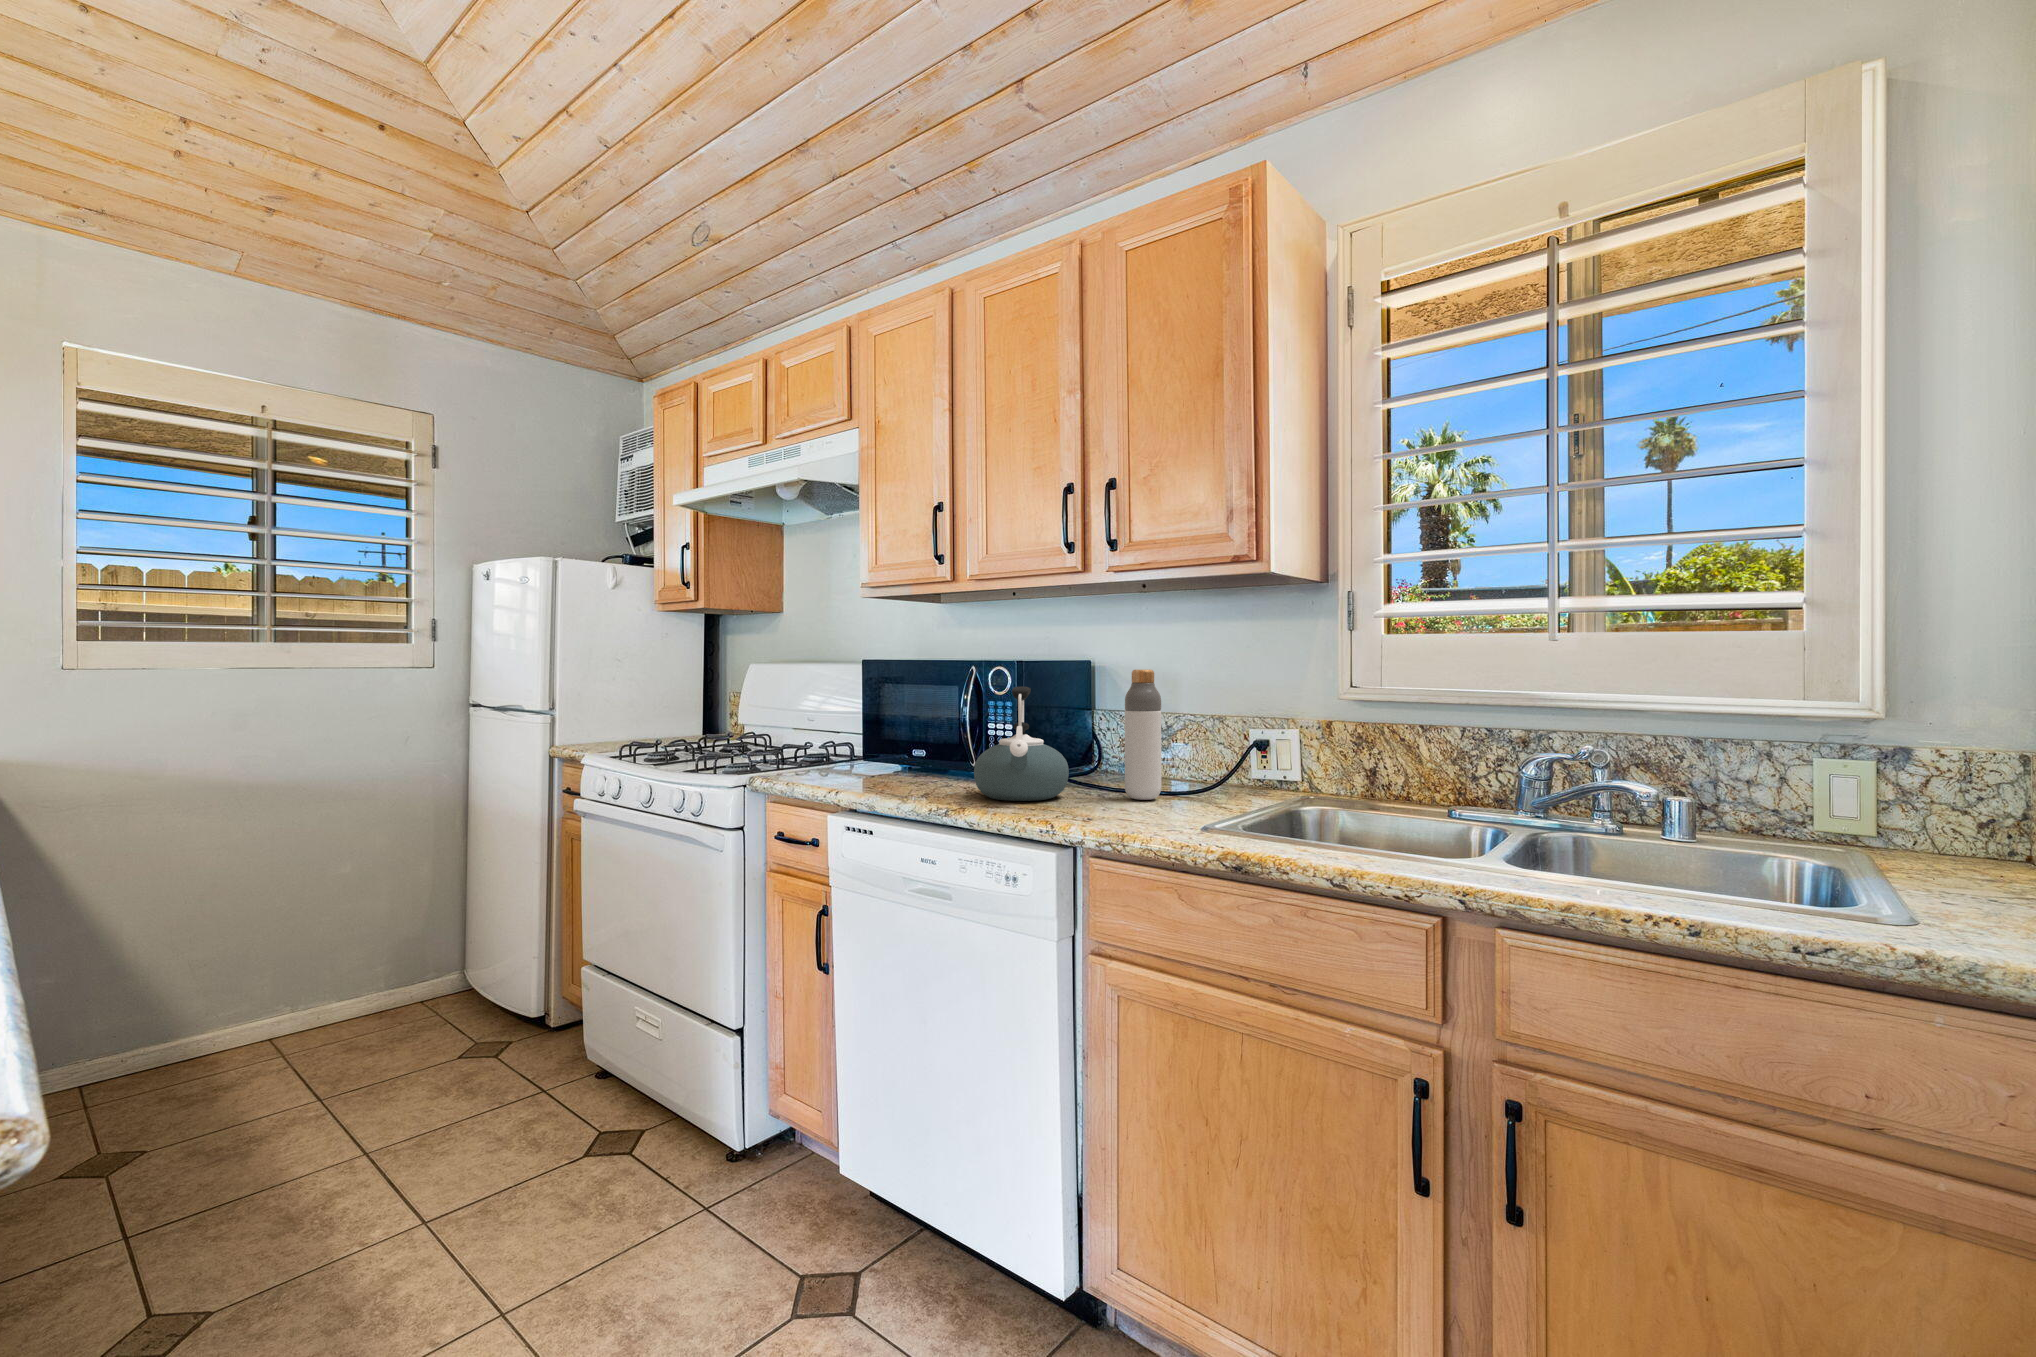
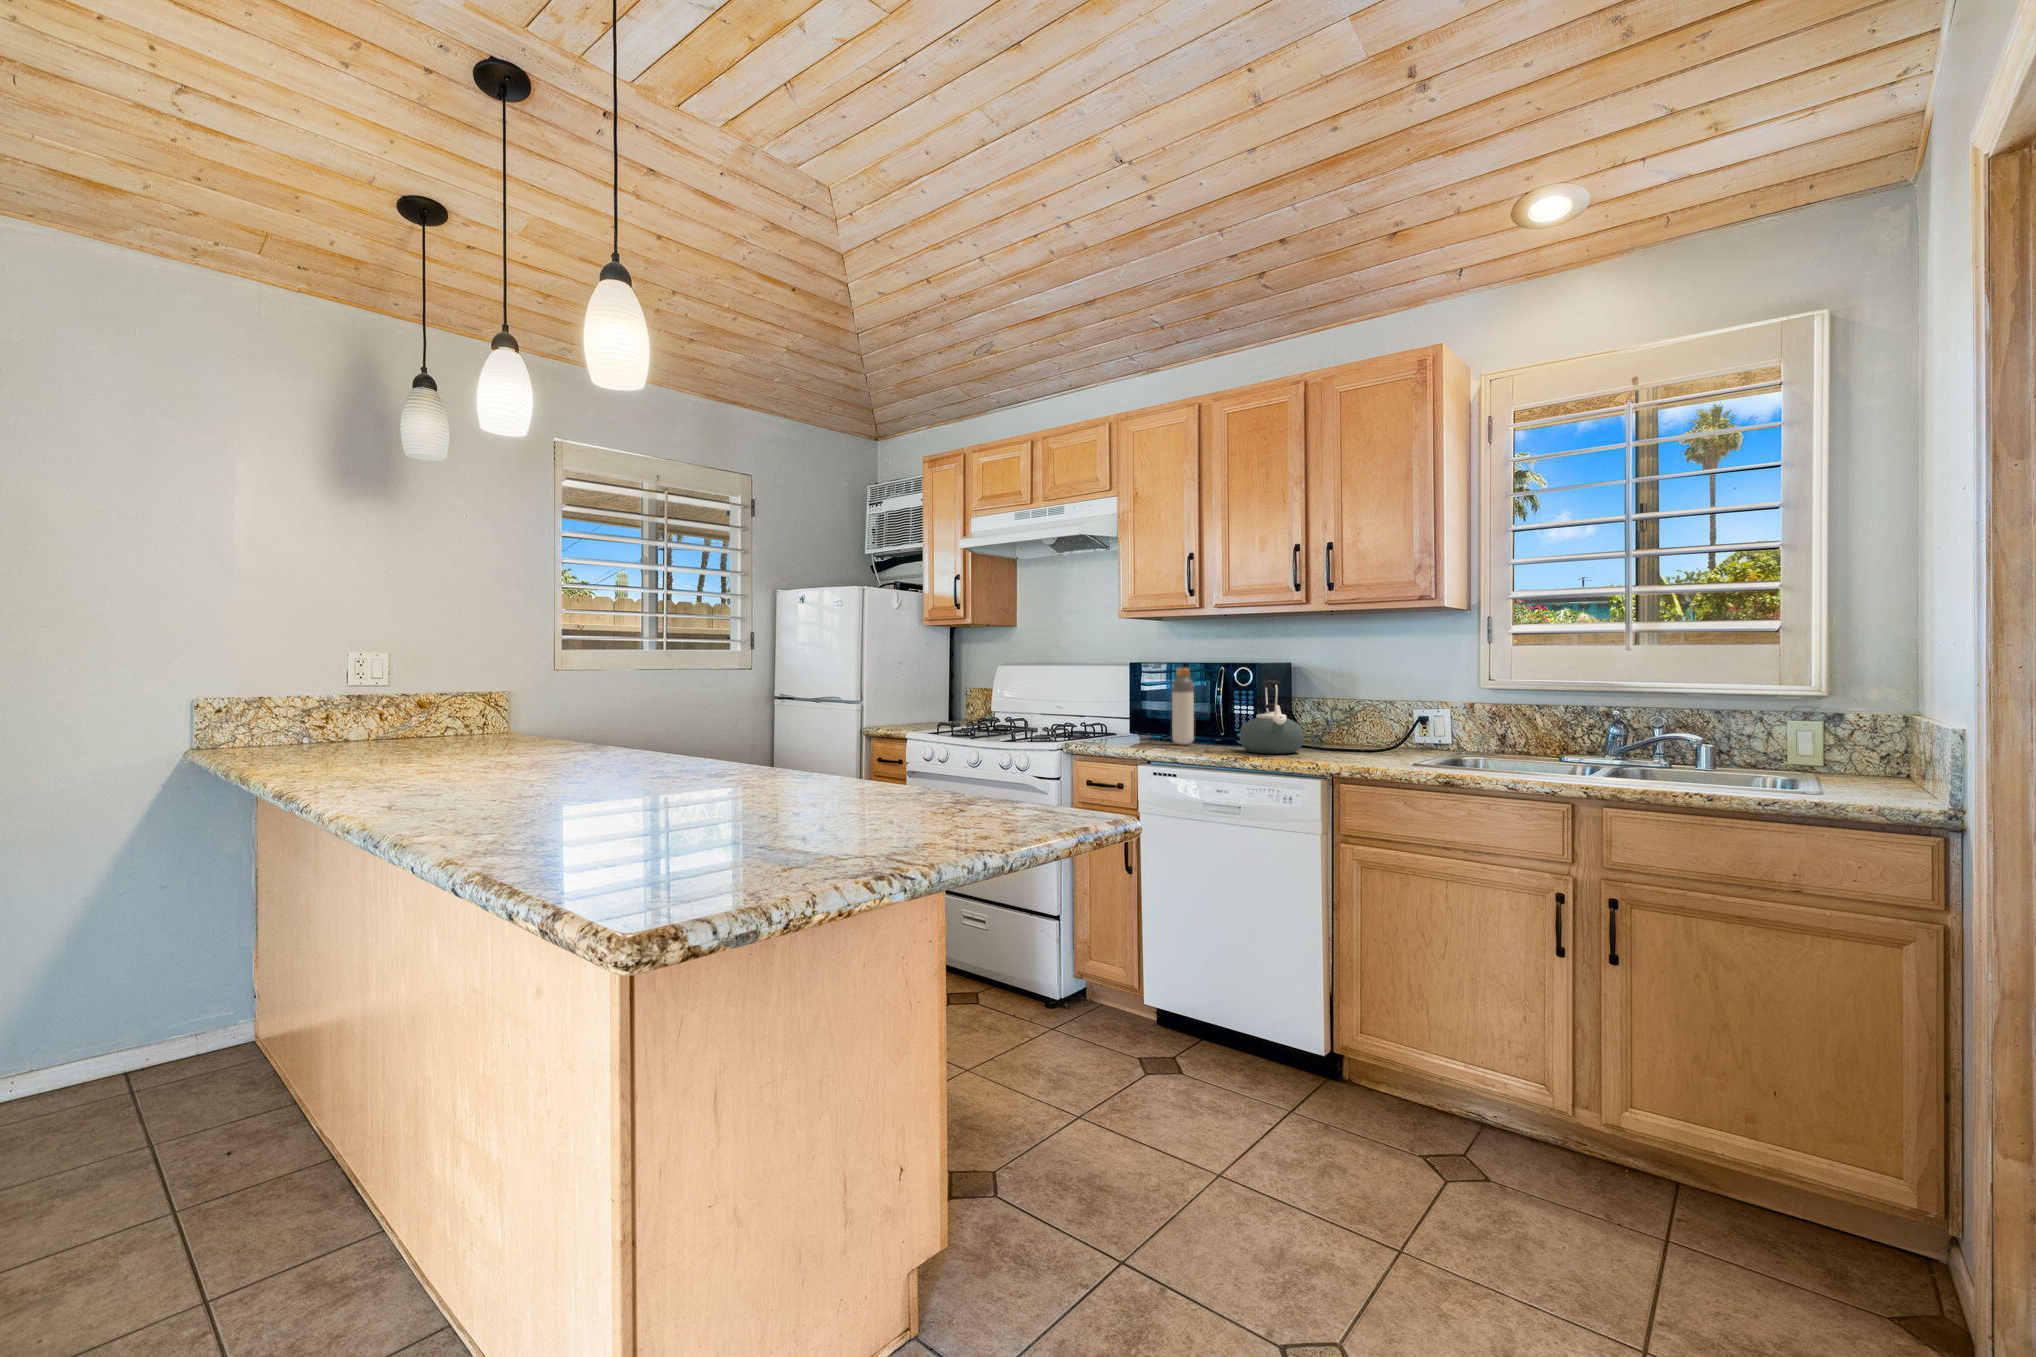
bottle: present [1125,670,1161,800] -> present [1172,668,1194,745]

